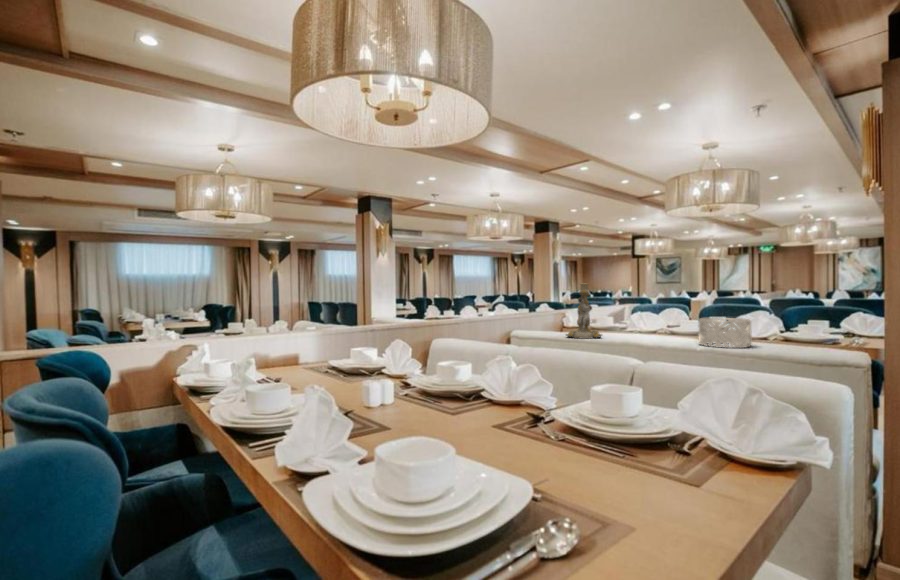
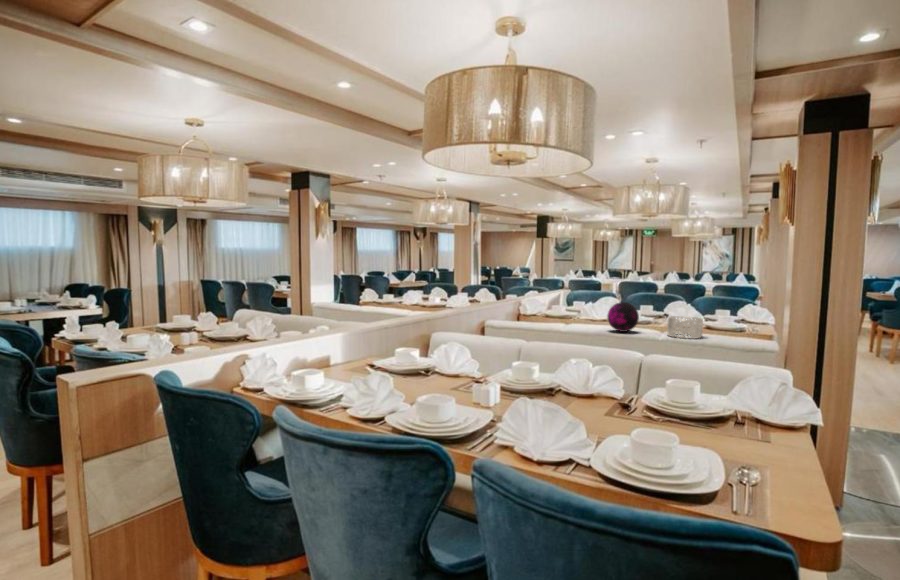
candlestick: present [566,283,602,339] -> none [564,287,593,331]
decorative orb: none [619,300,662,340] -> present [607,302,639,332]

